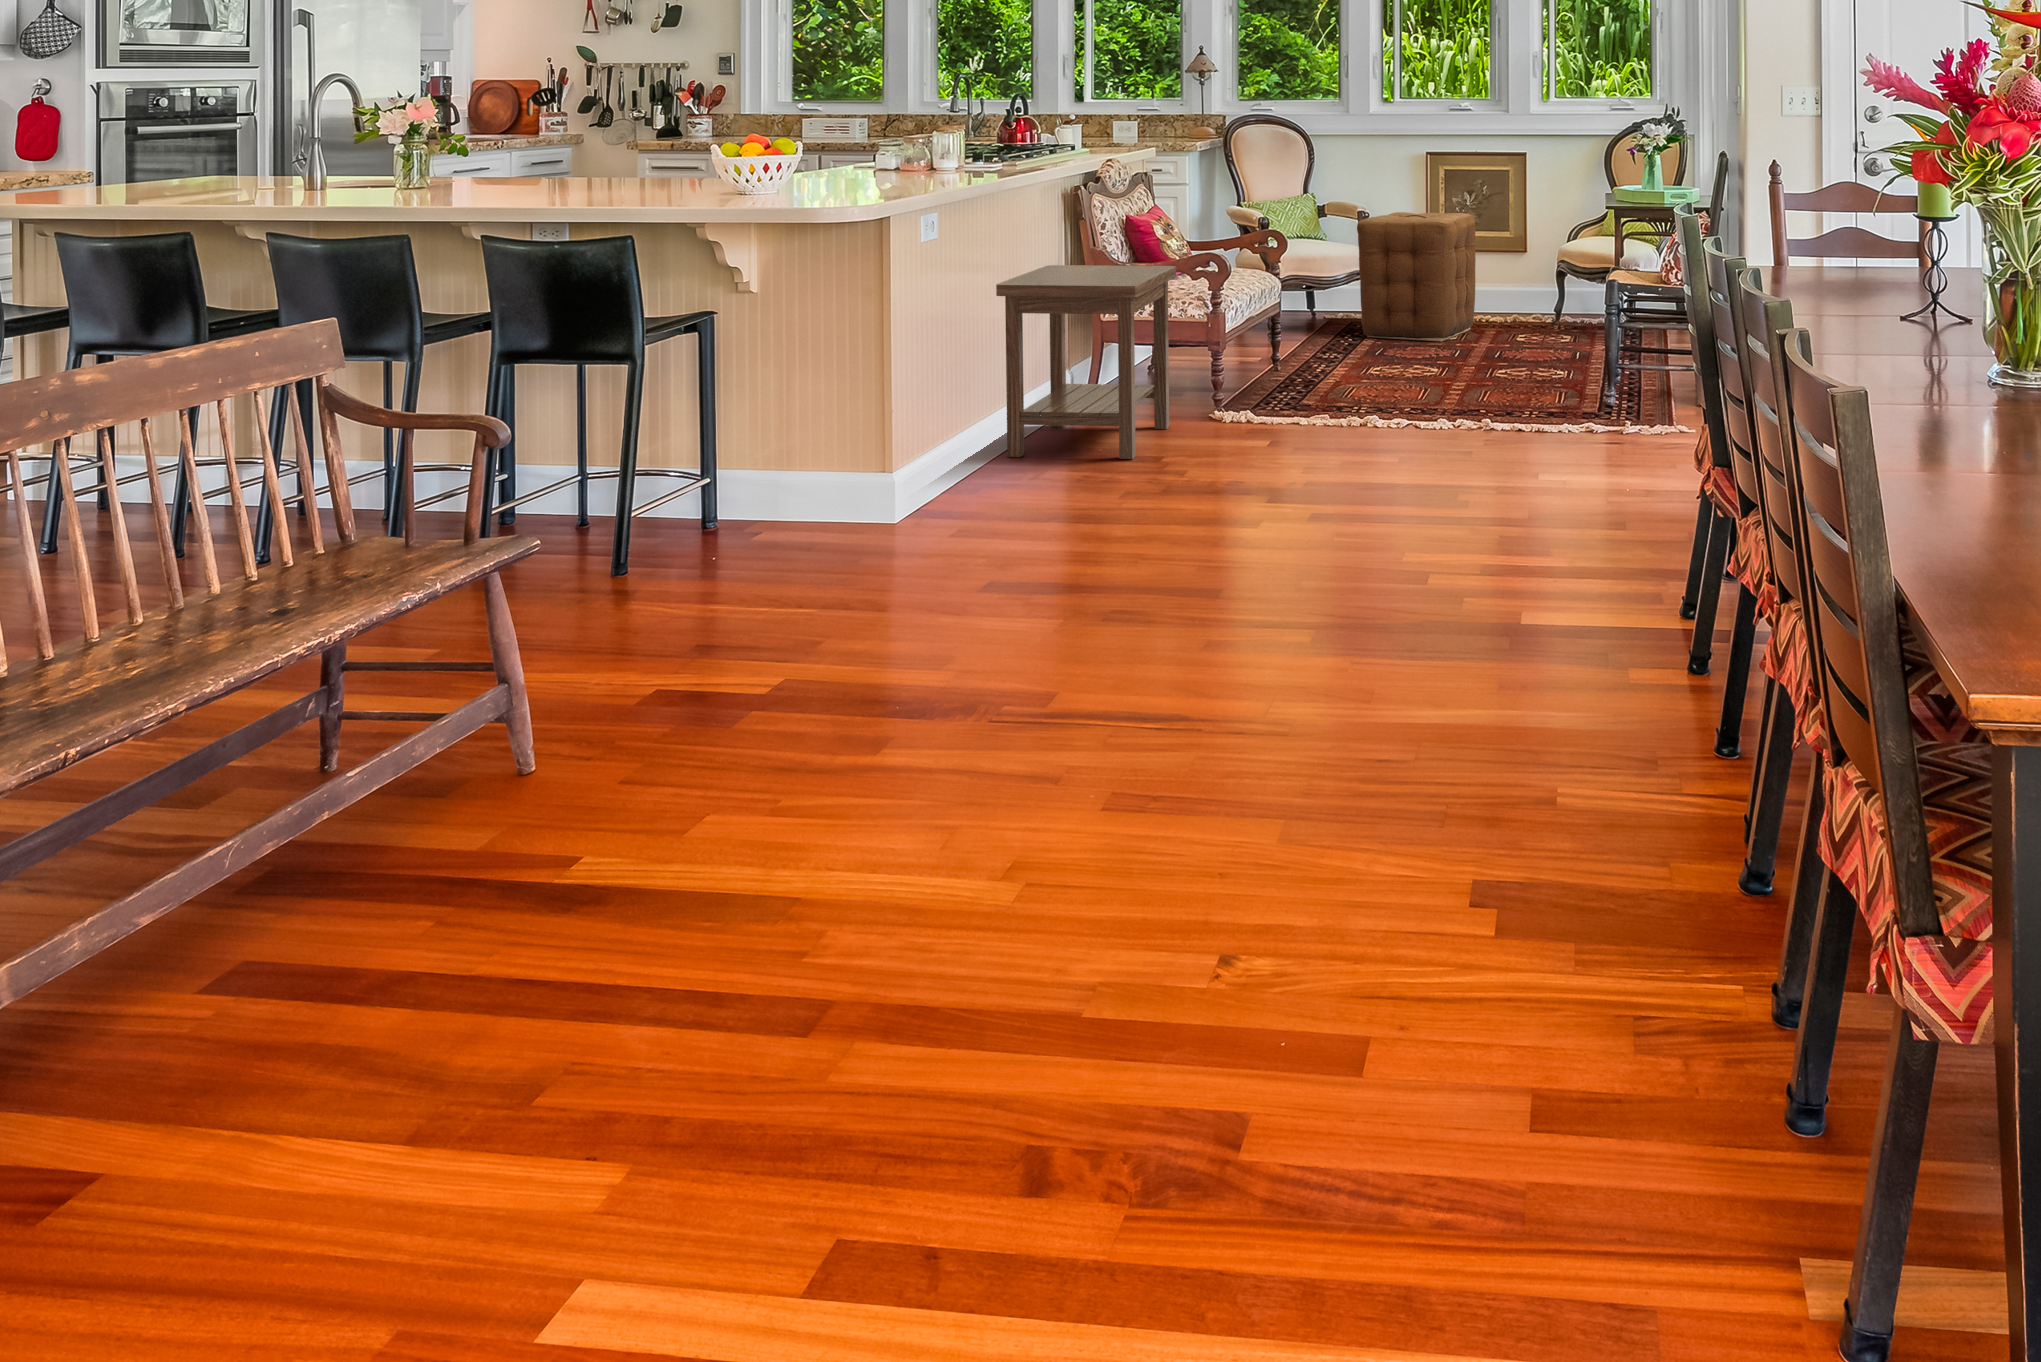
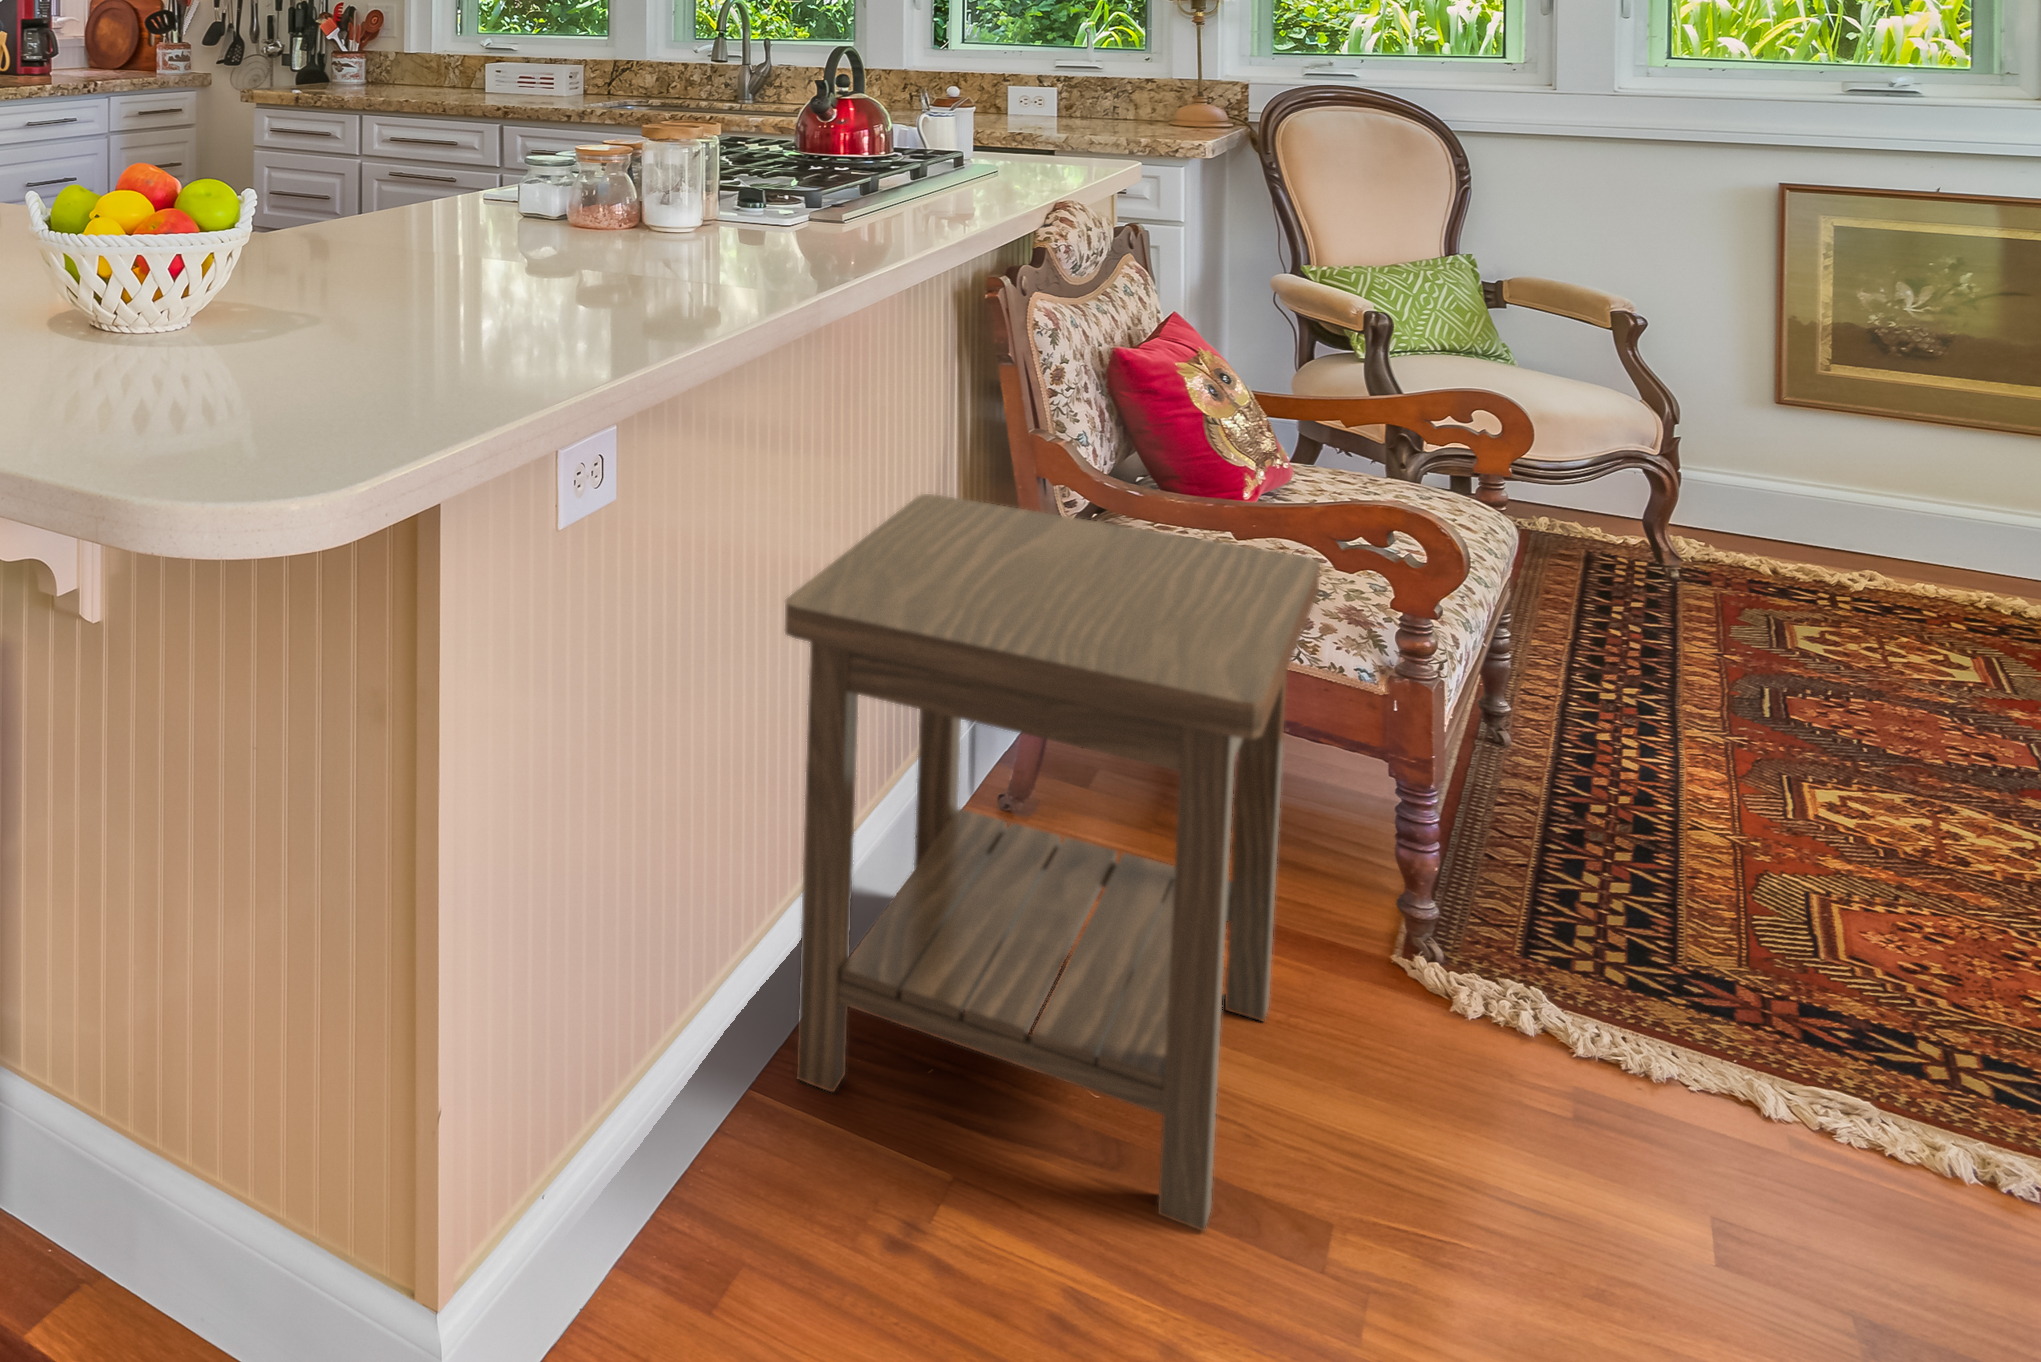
ottoman: present [1357,212,1476,341] -> none [1649,328,2013,683]

